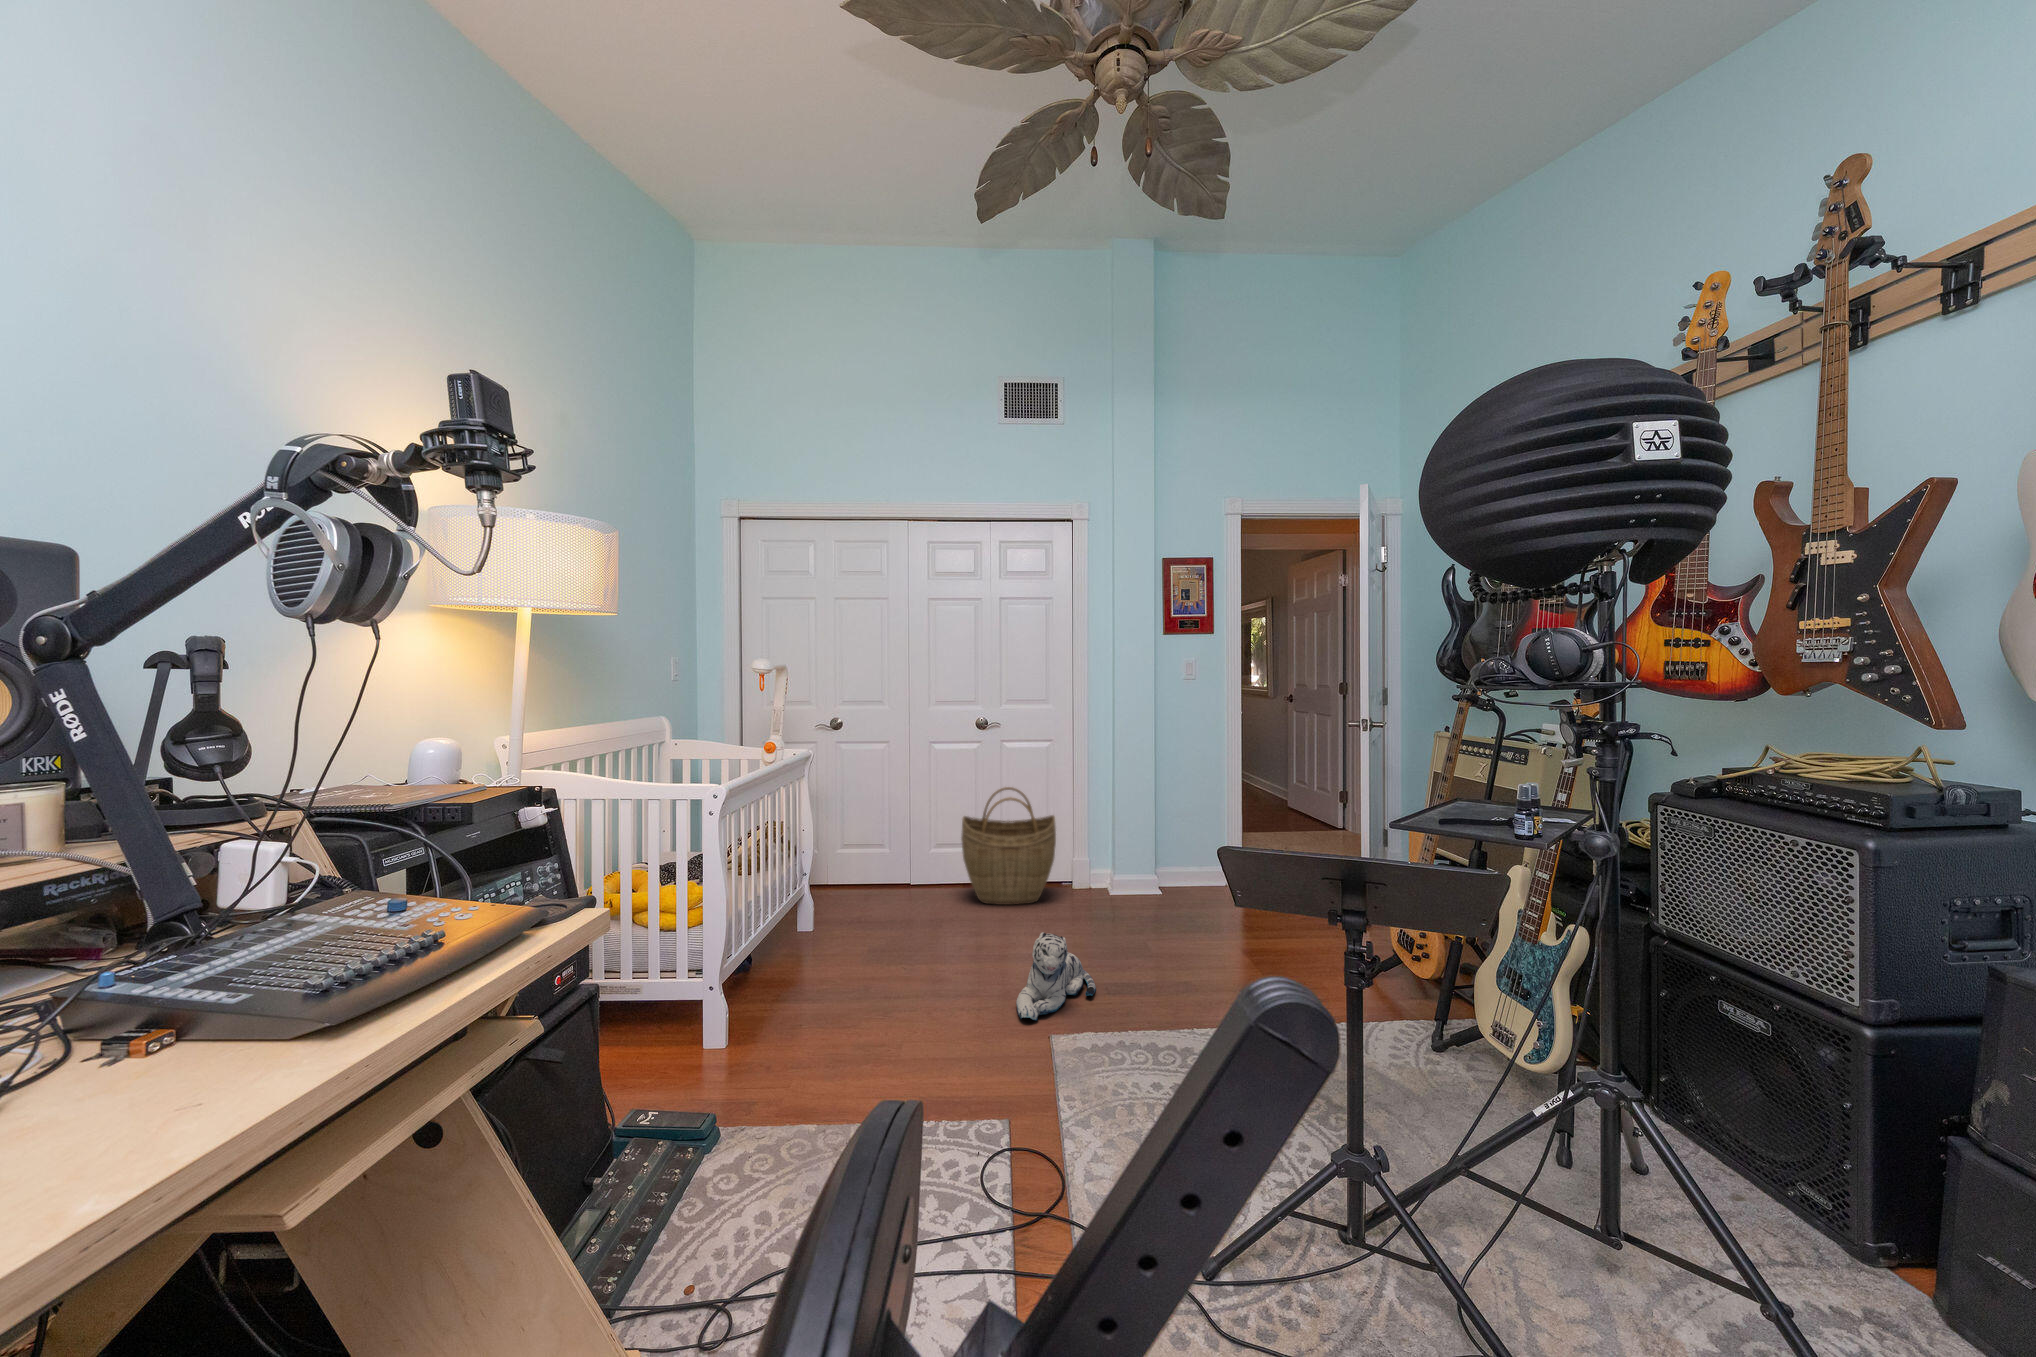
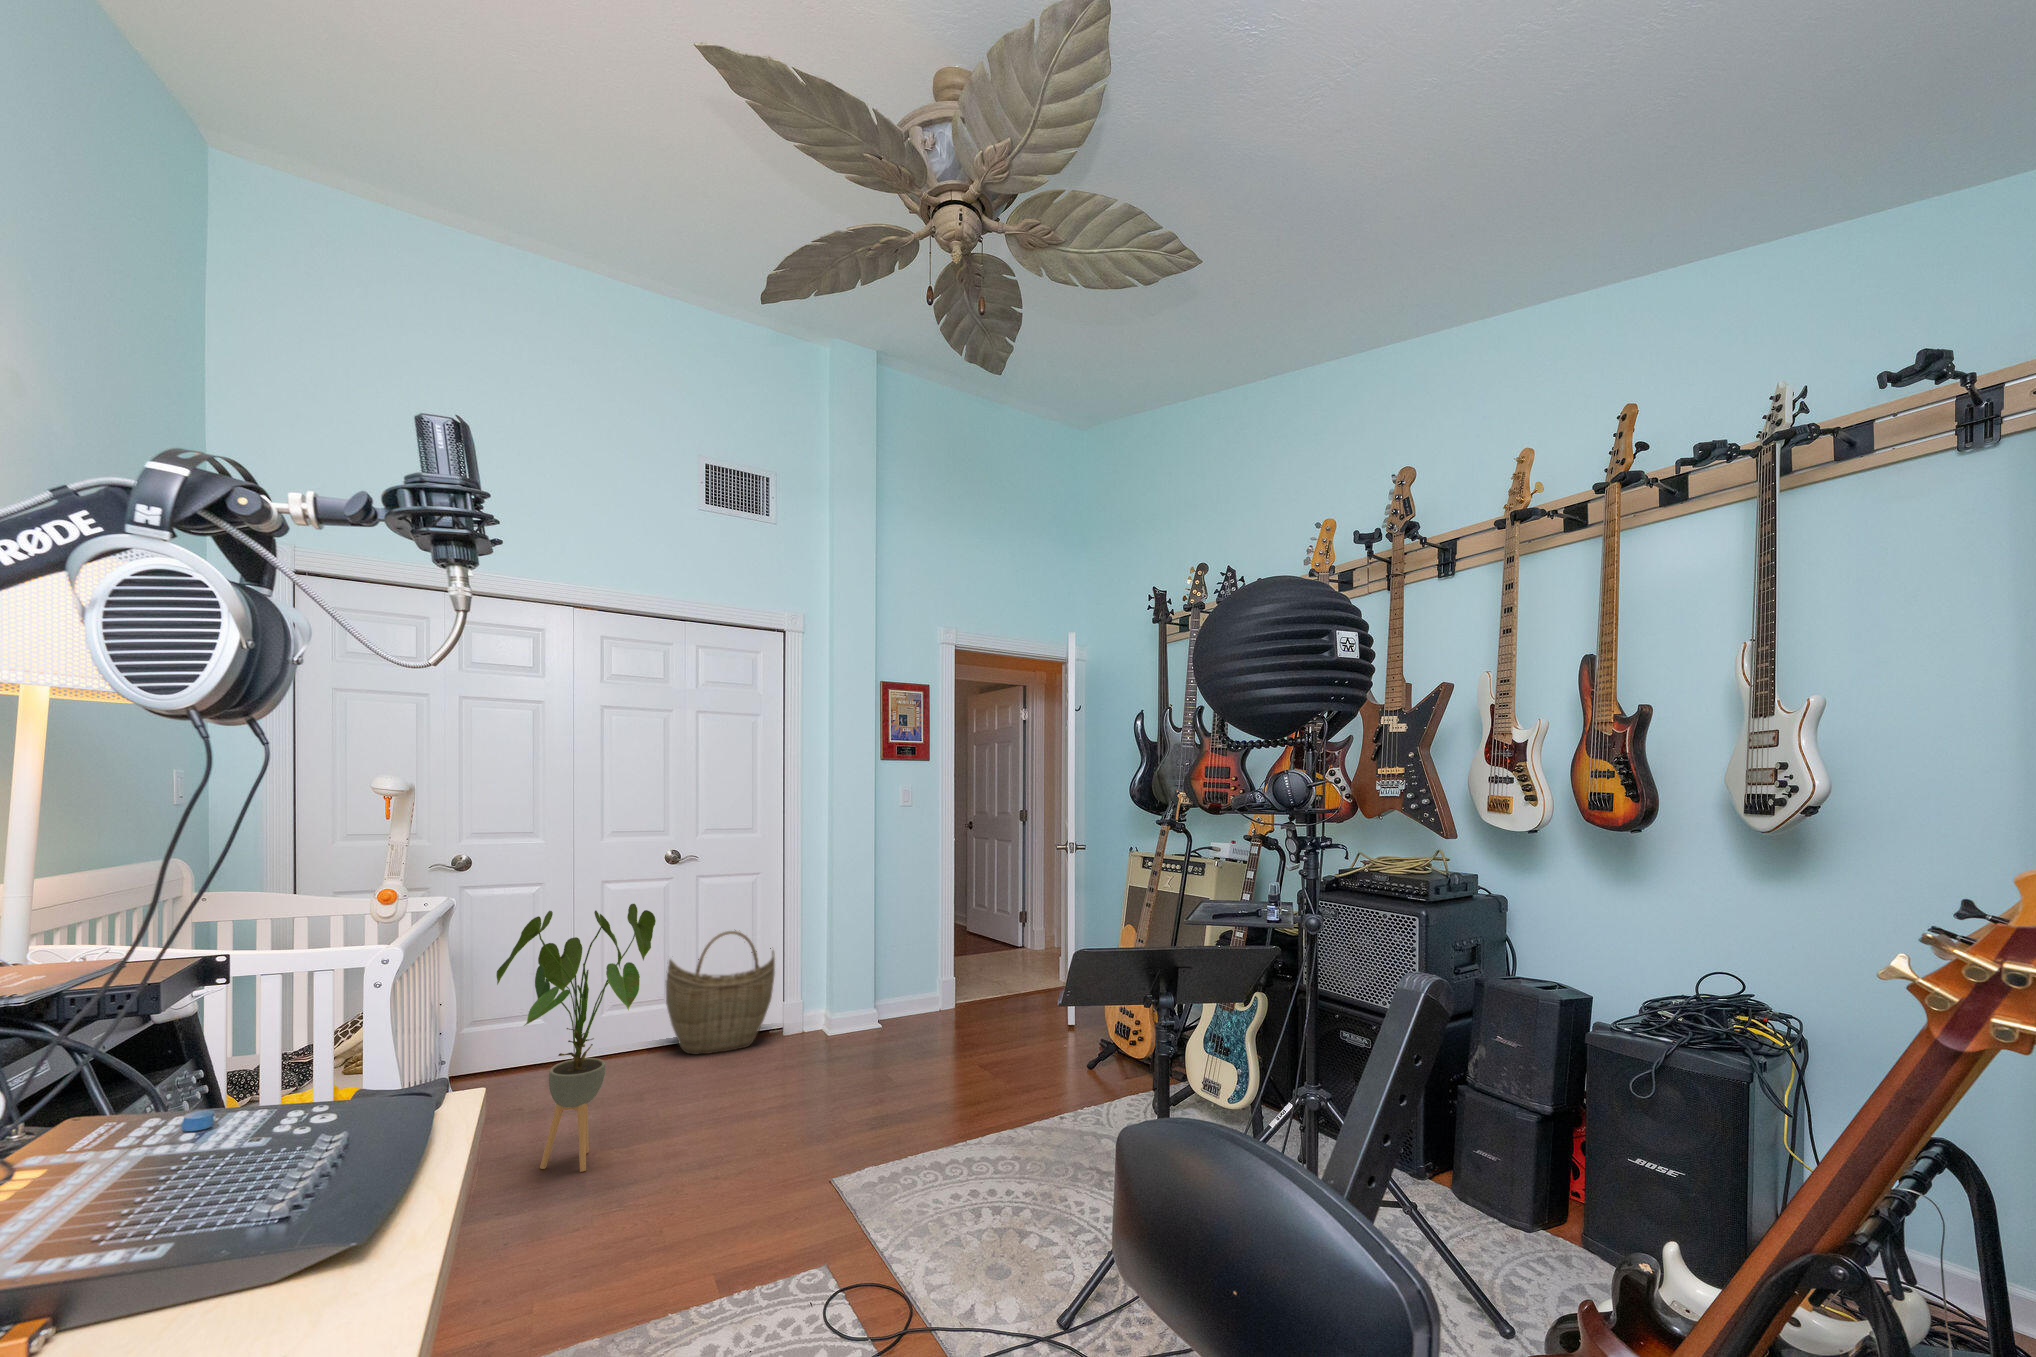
house plant: none [791,767,915,989] -> present [496,904,656,1172]
plush toy: present [1016,932,1096,1020] -> none [781,1069,858,1166]

